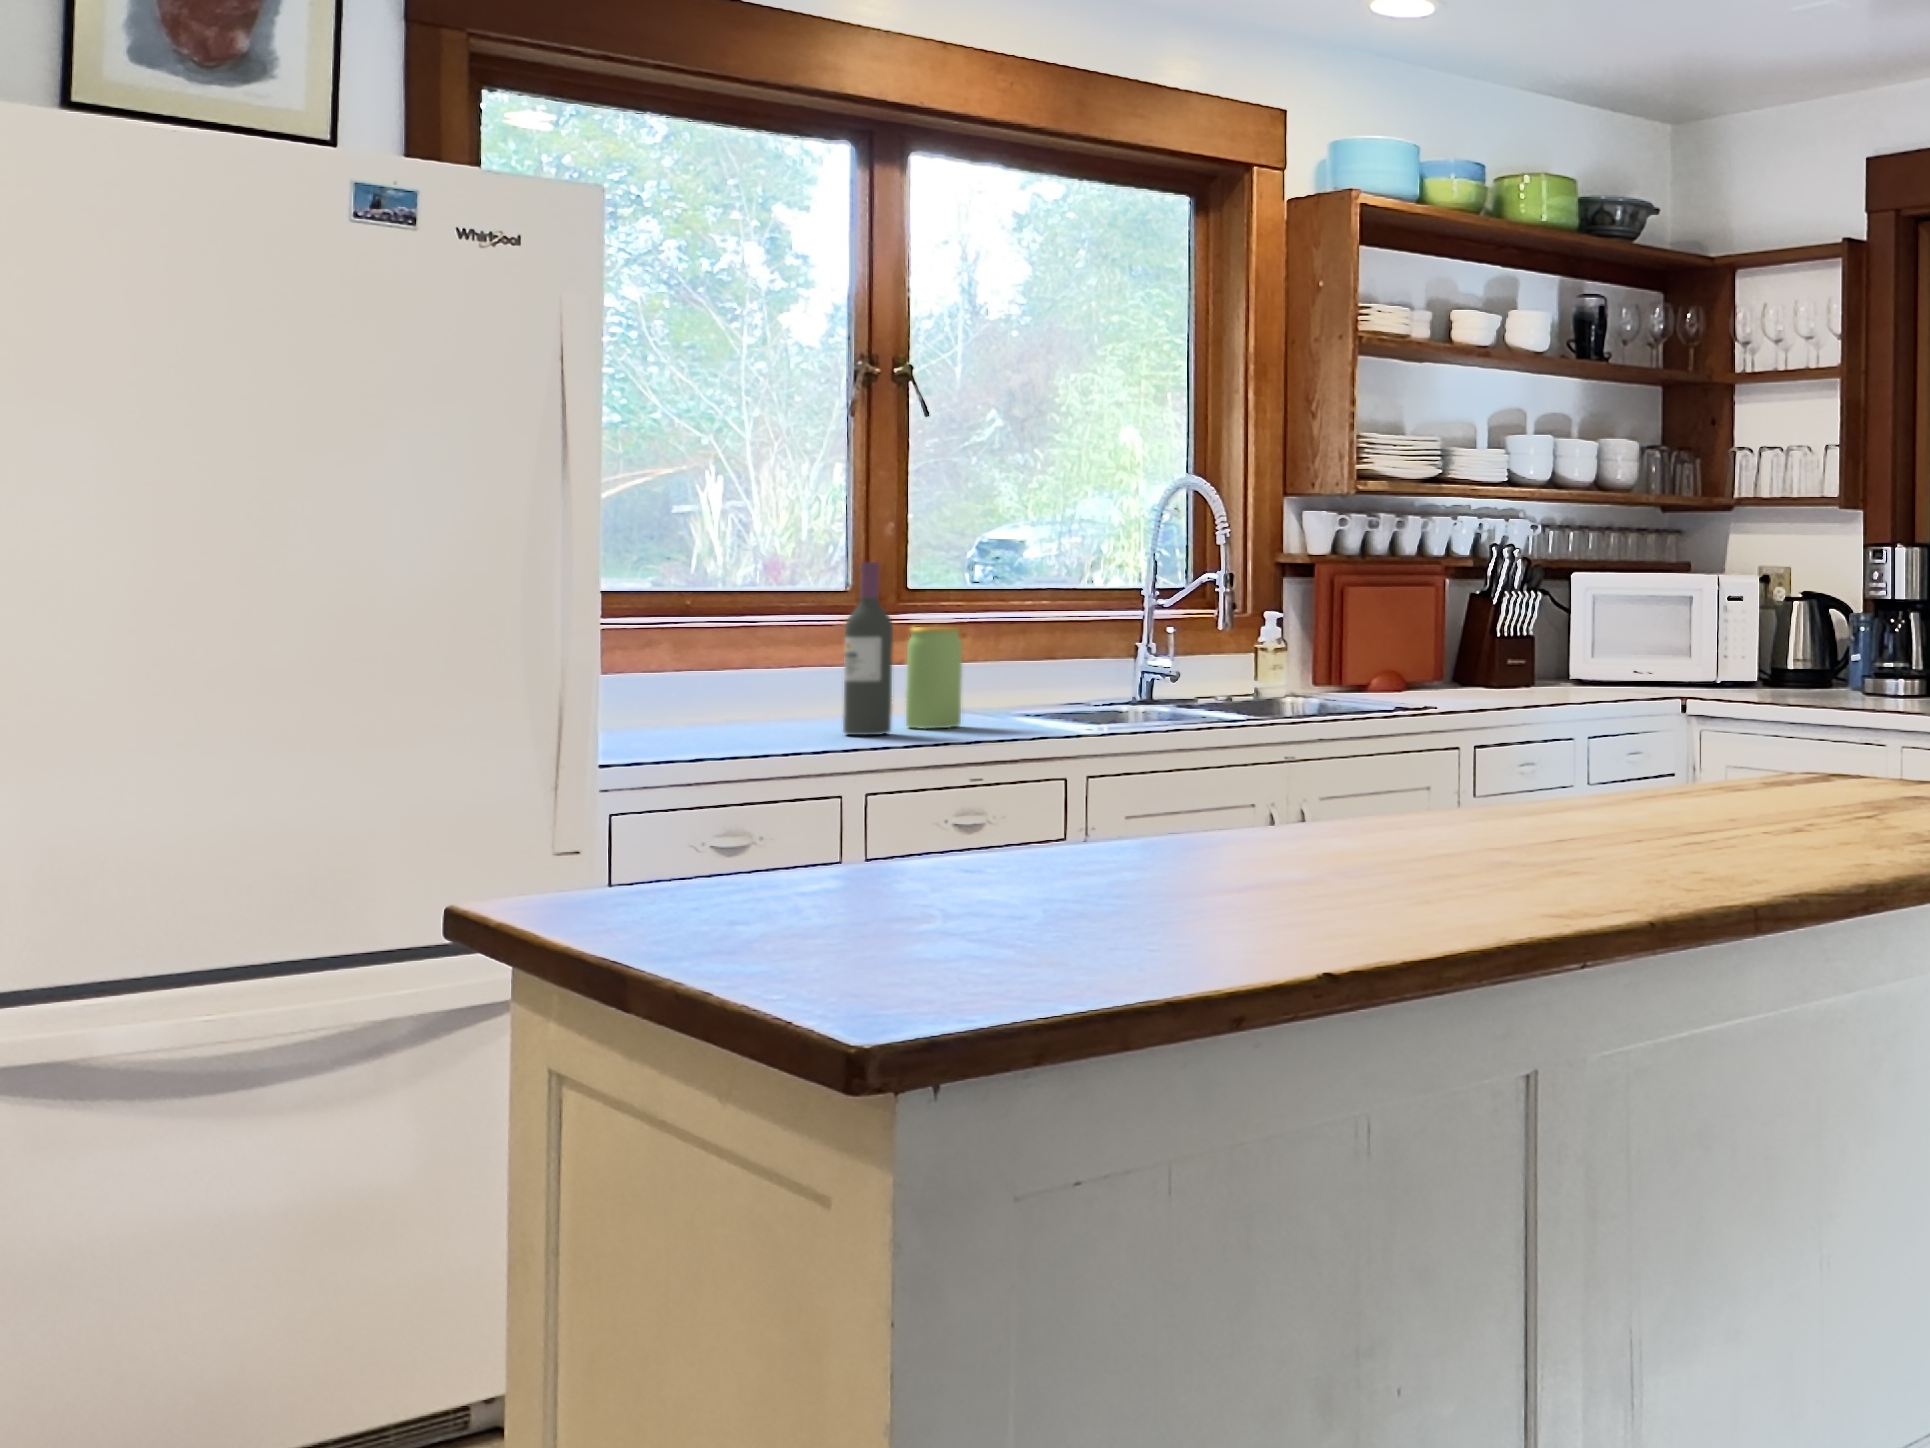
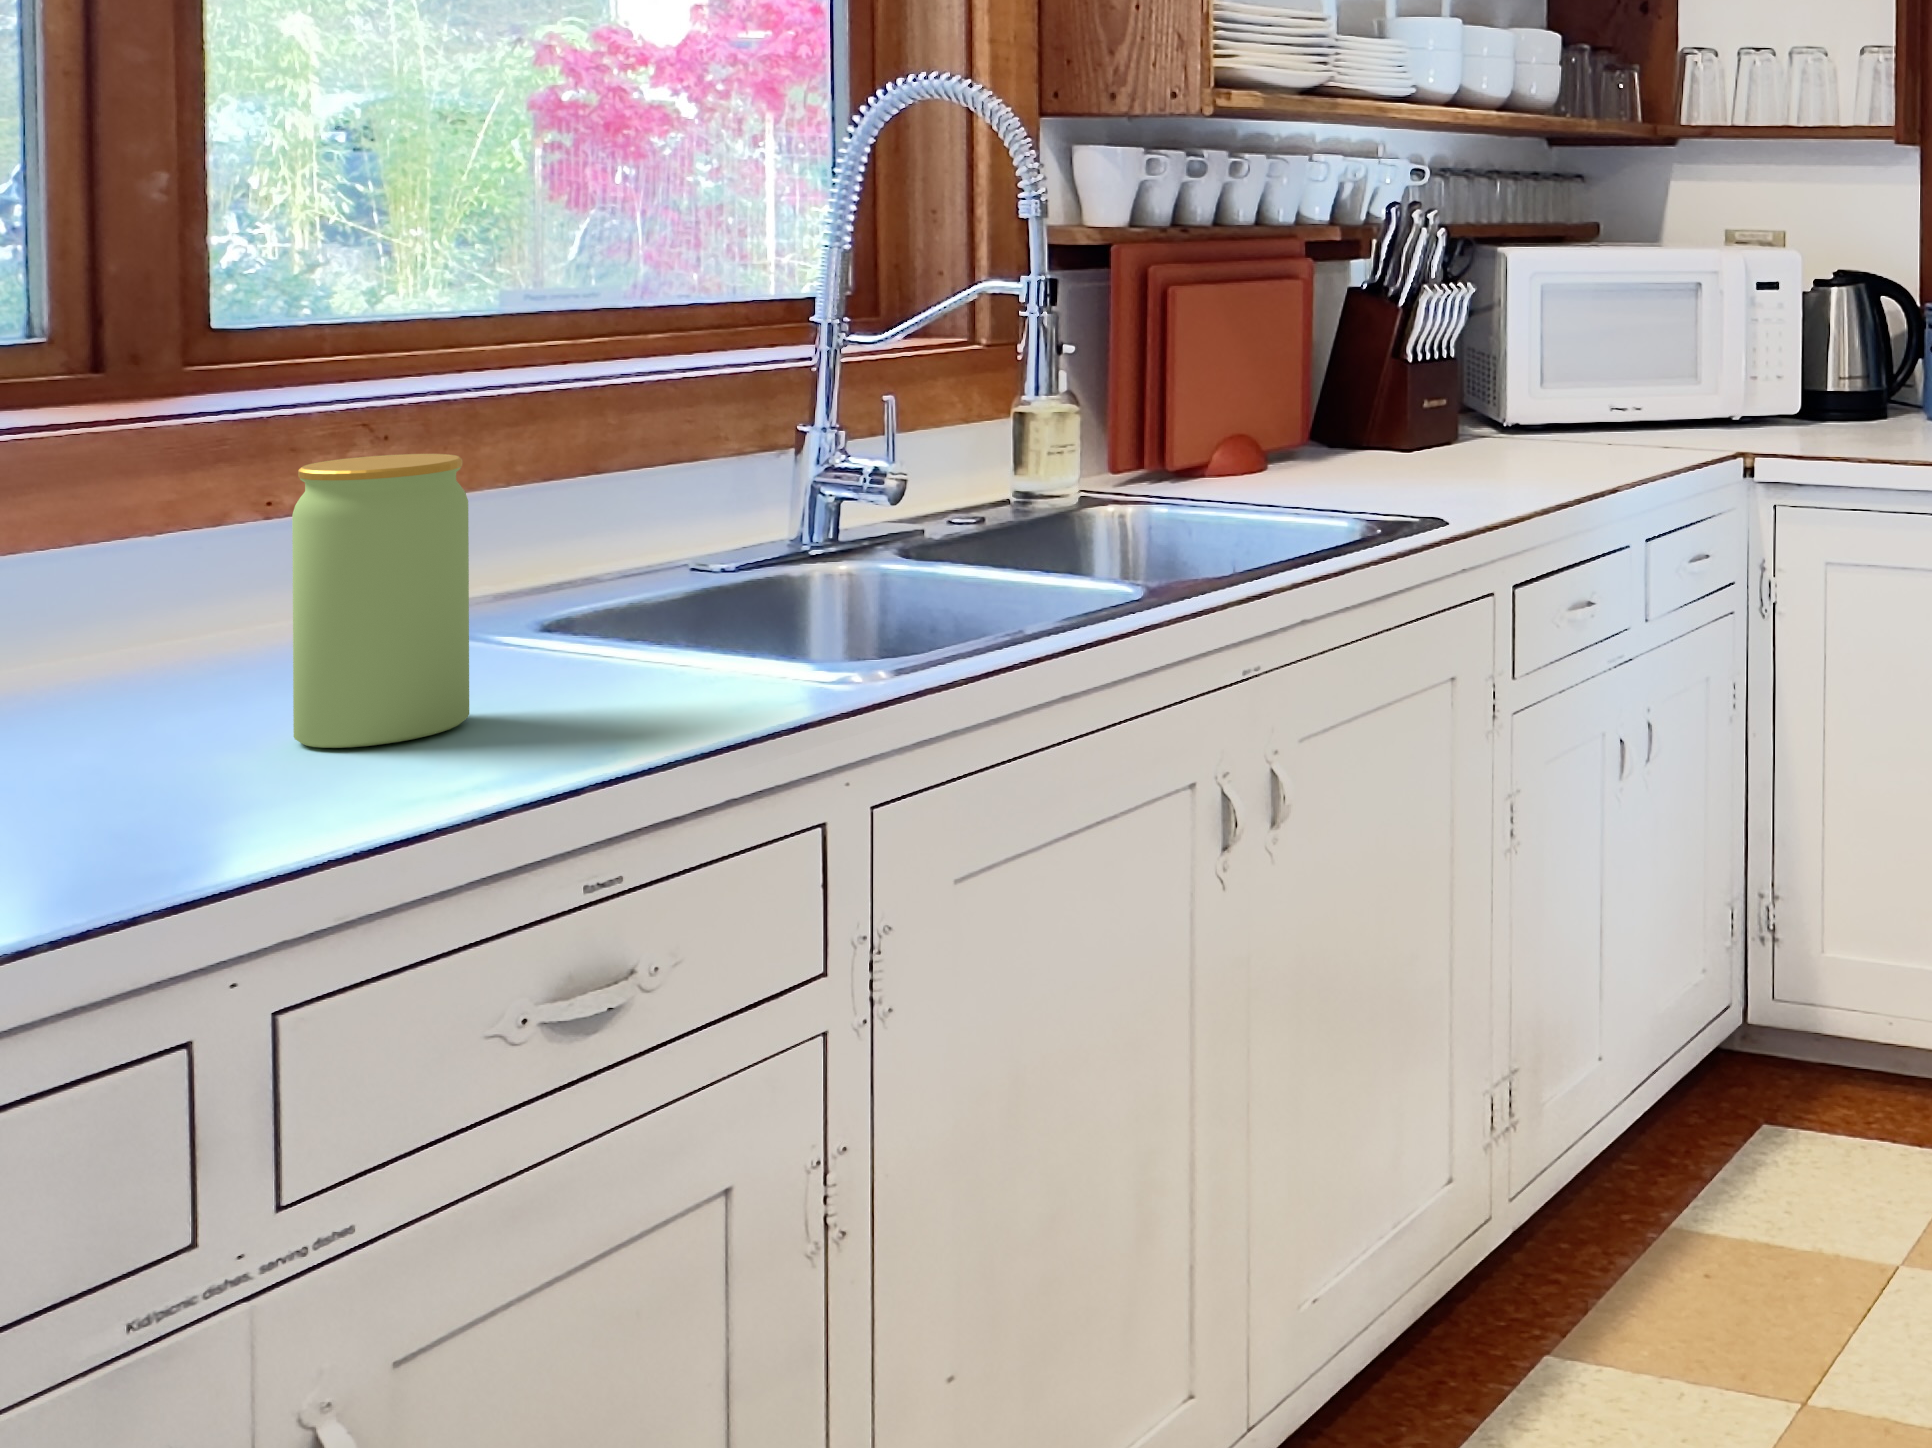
wine bottle: present [843,562,893,735] -> none [107,295,281,822]

